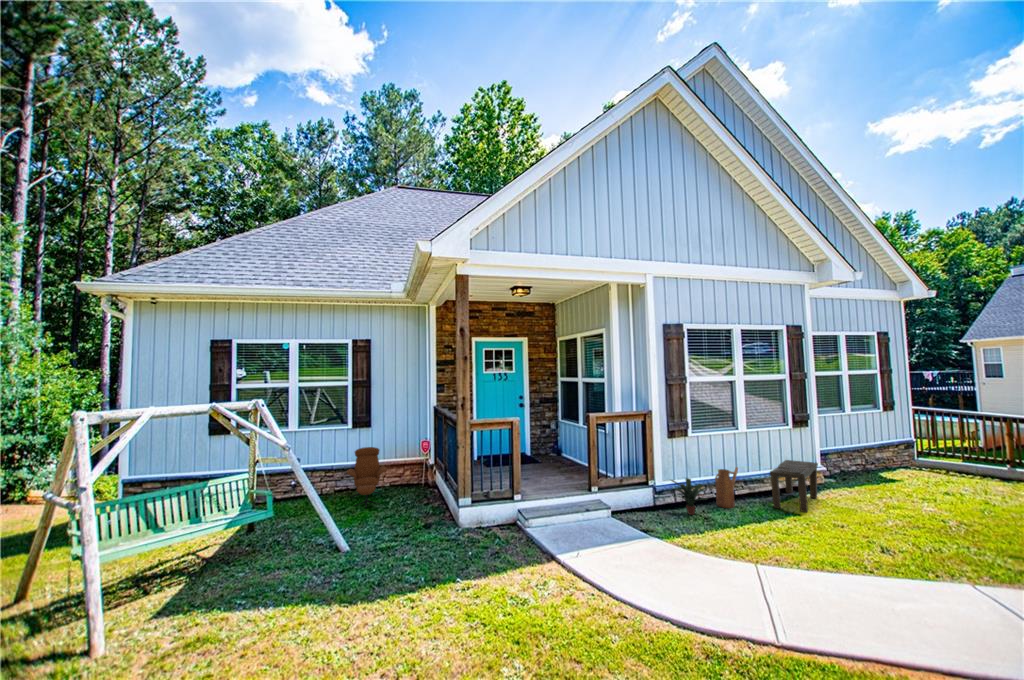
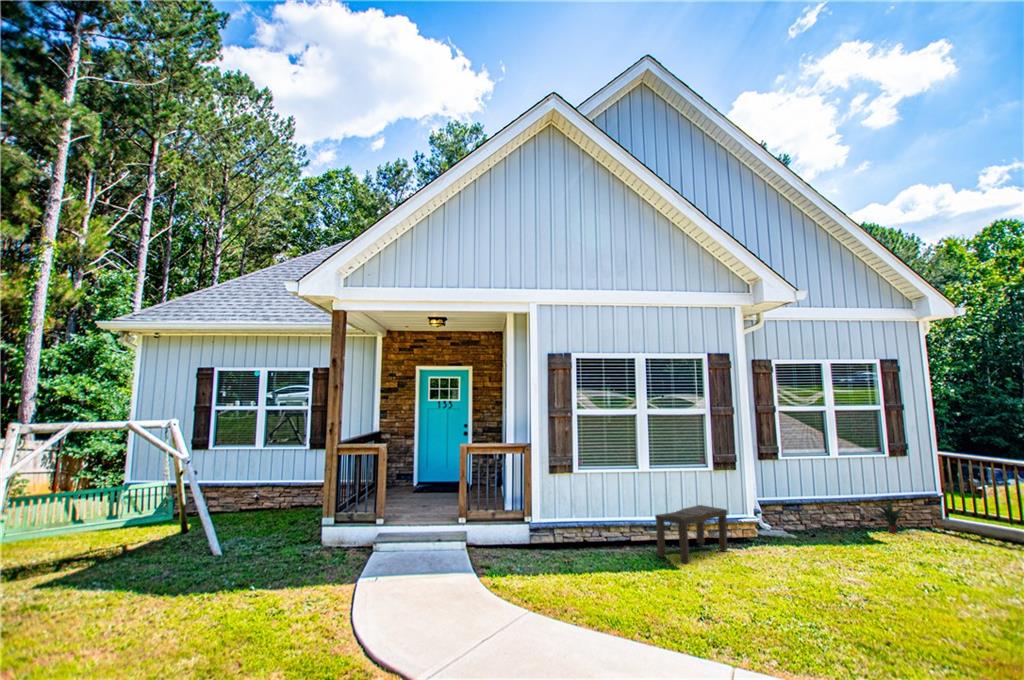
lounge chair: present [347,447,387,507] -> none [270,470,316,527]
watering can: present [715,467,738,508] -> none [596,508,630,553]
potted plant: present [671,478,708,515] -> present [871,501,909,534]

